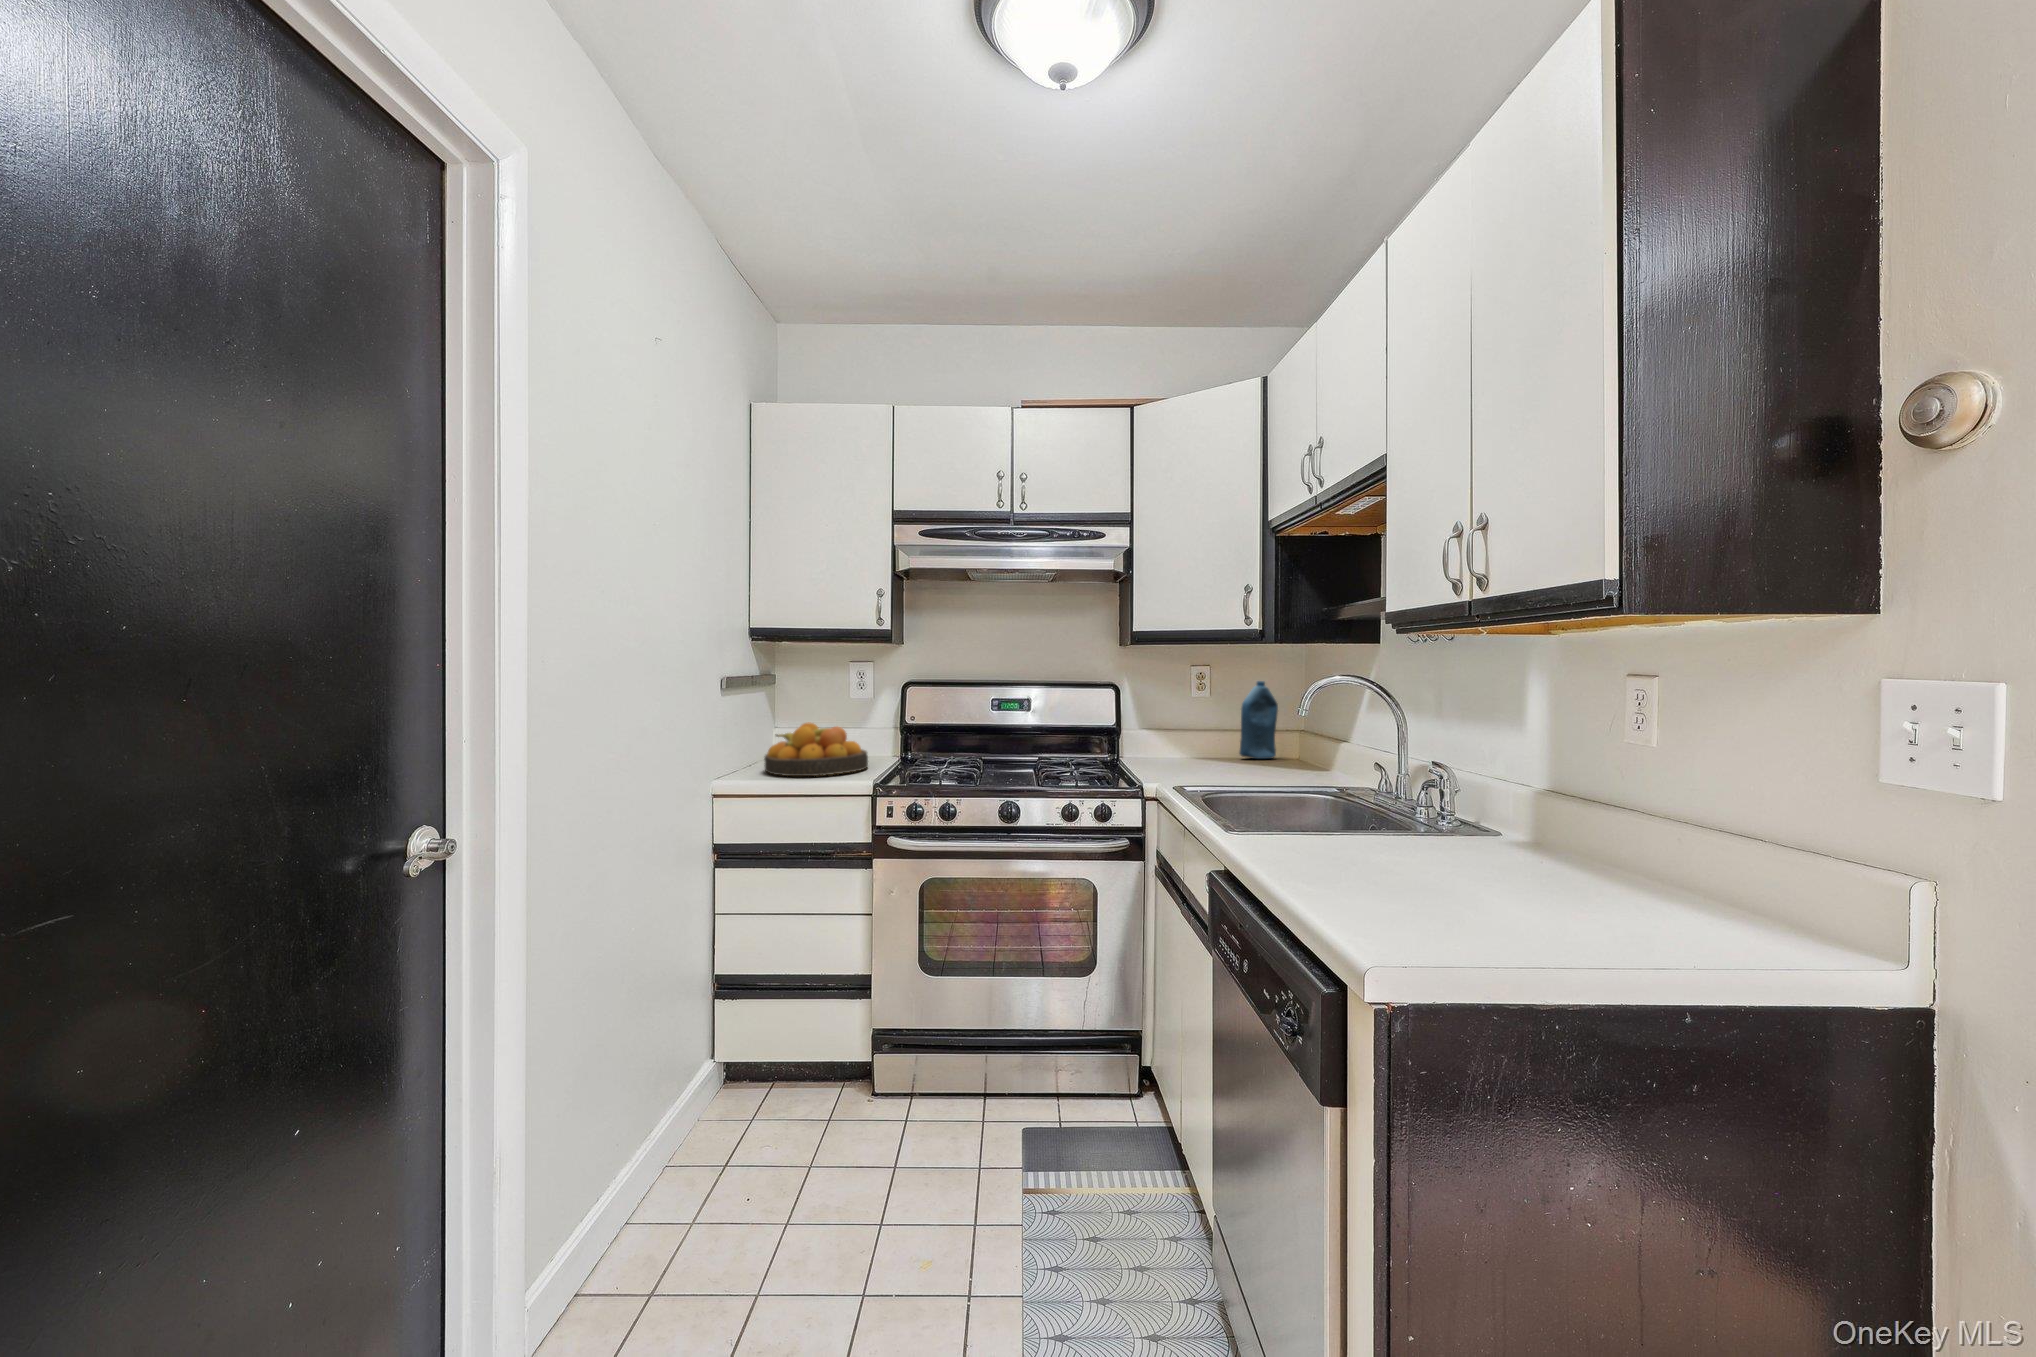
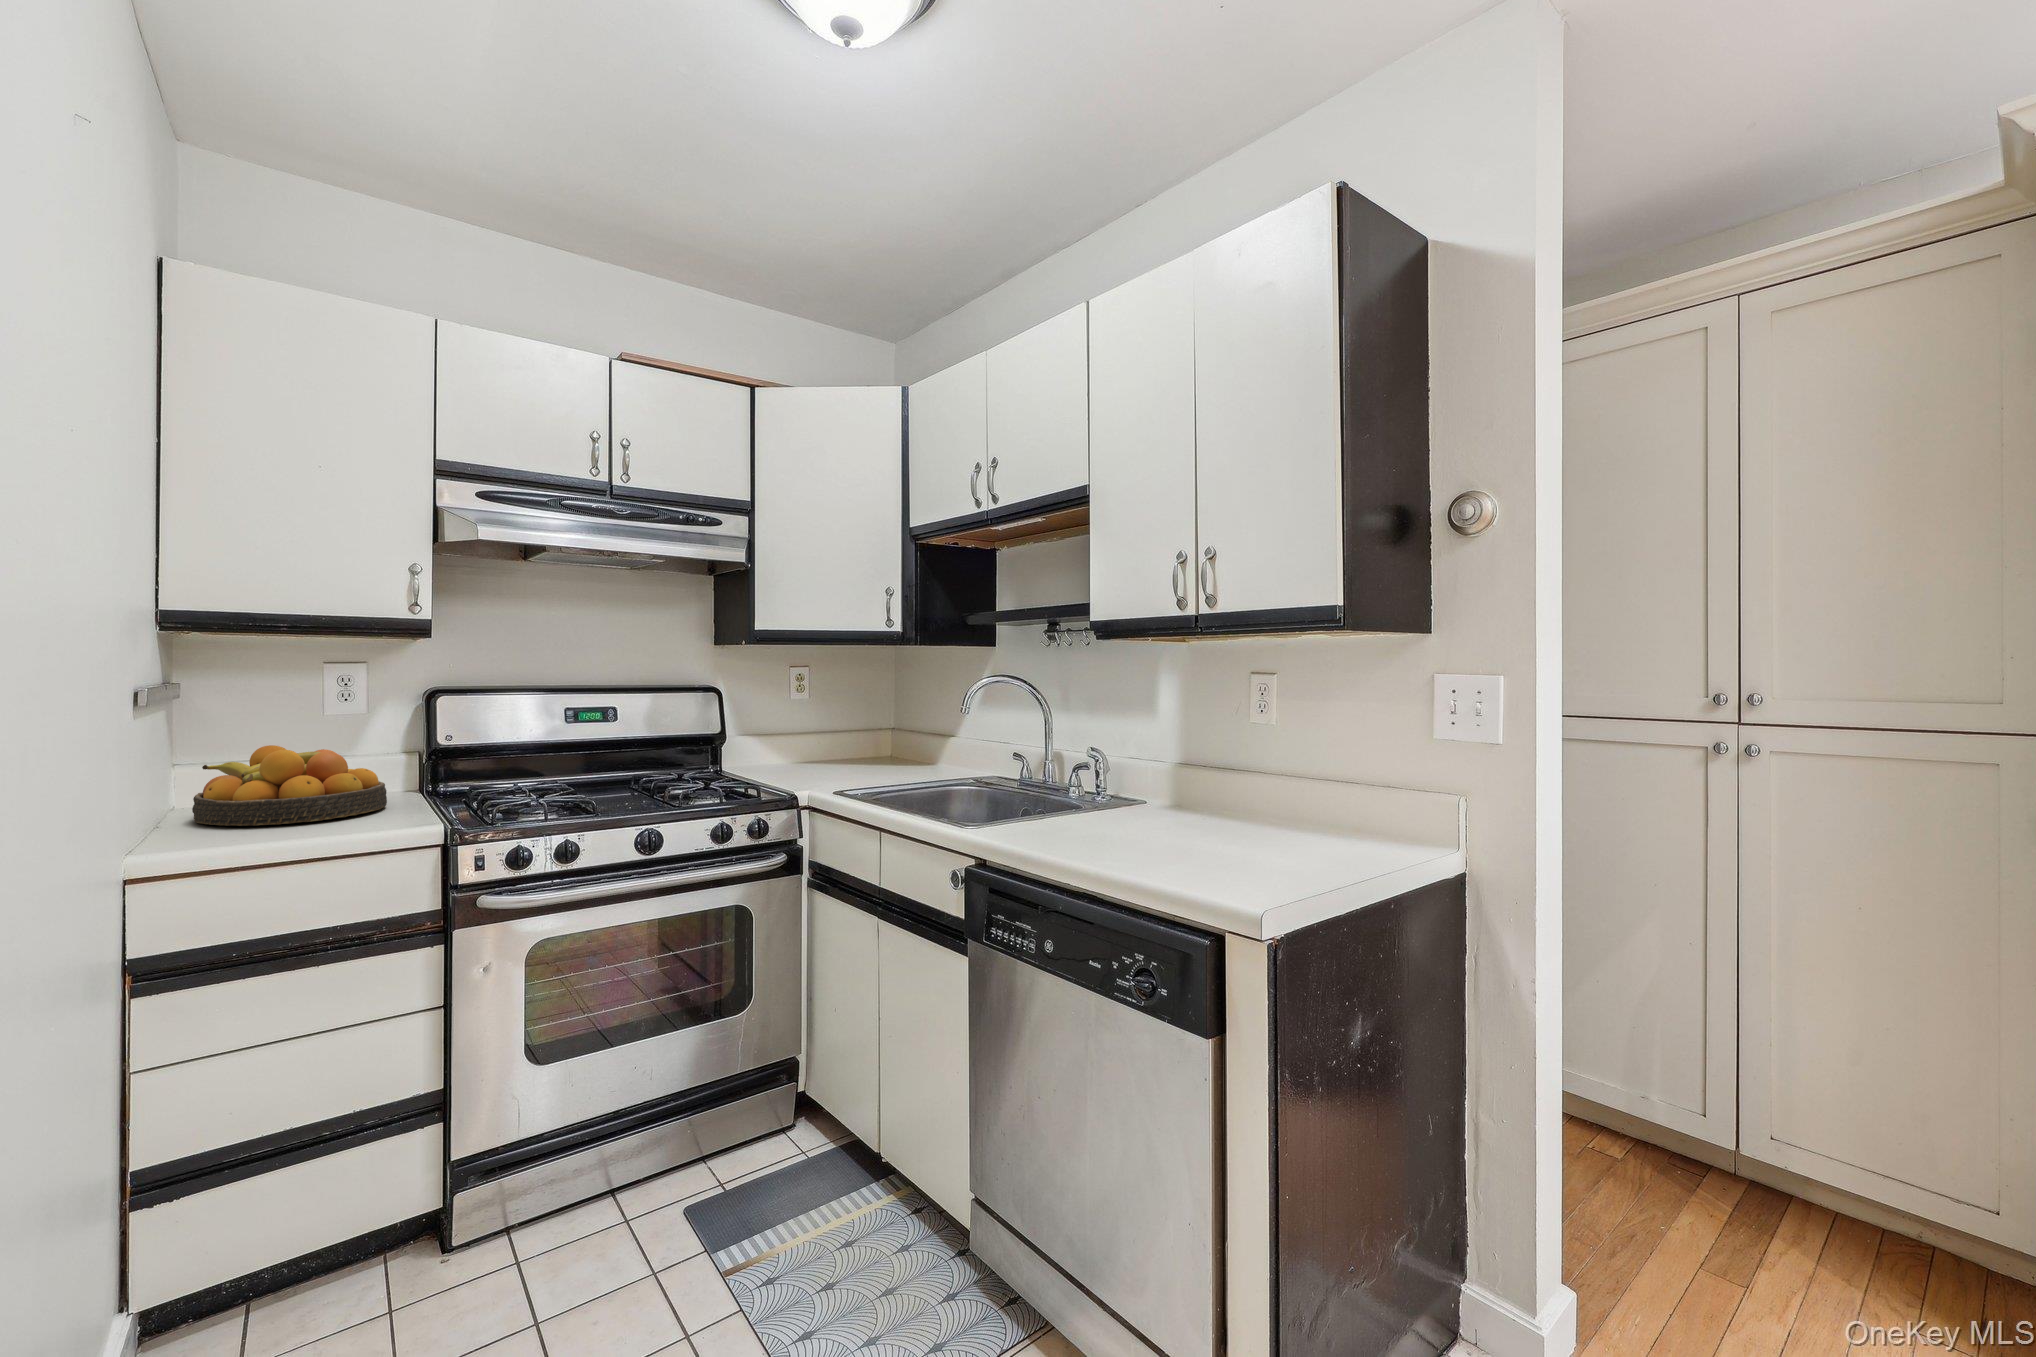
bottle: present [1239,681,1278,759] -> none [843,685,878,764]

